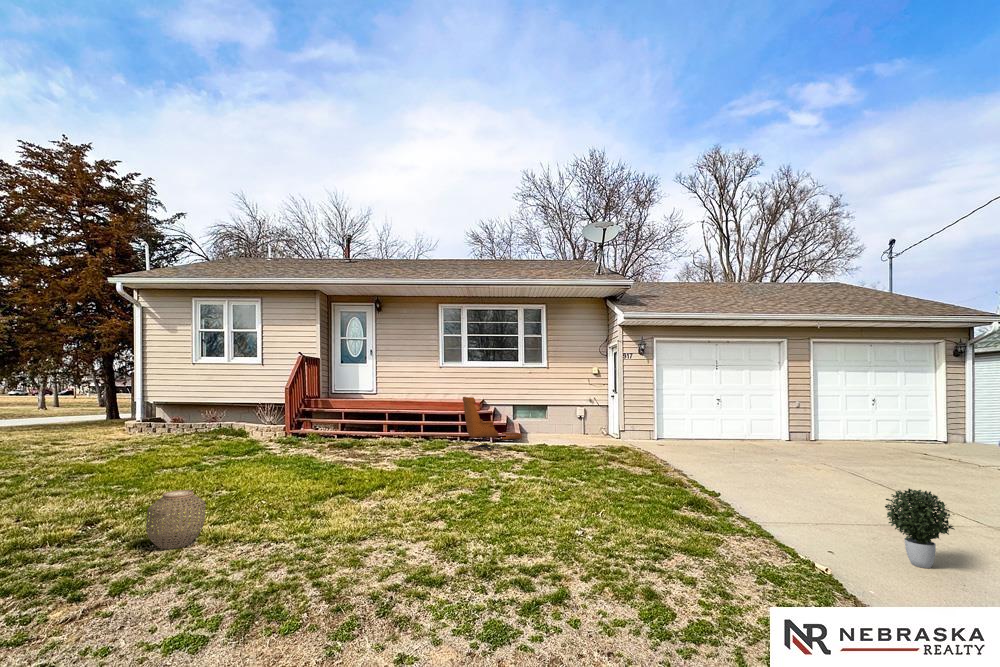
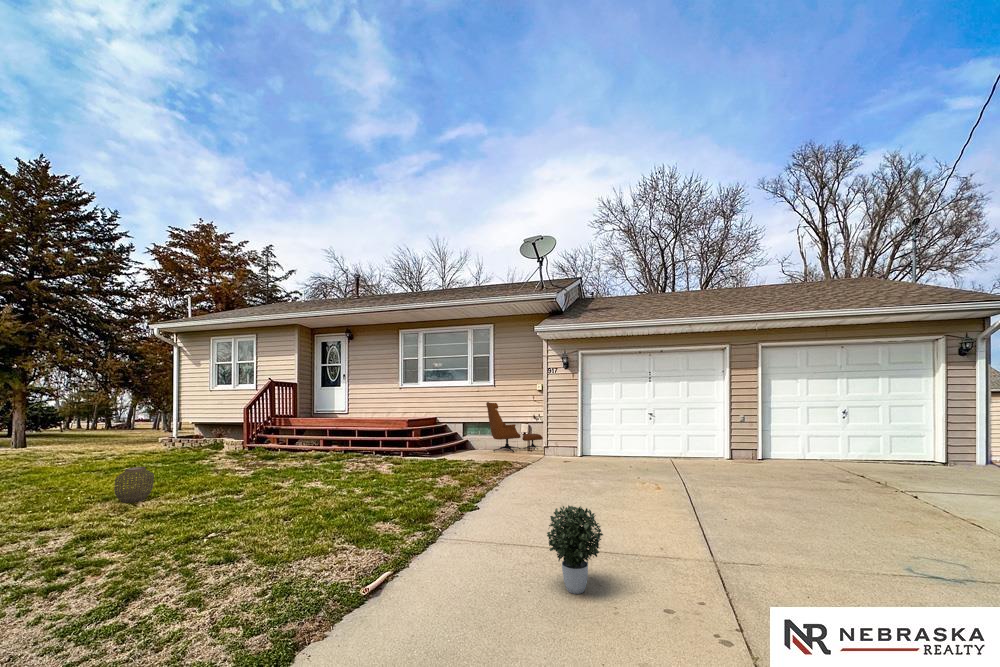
potted plant: present [885,489,955,568] -> present [547,505,603,594]
woven basket: present [146,490,206,549] -> present [114,467,154,503]

